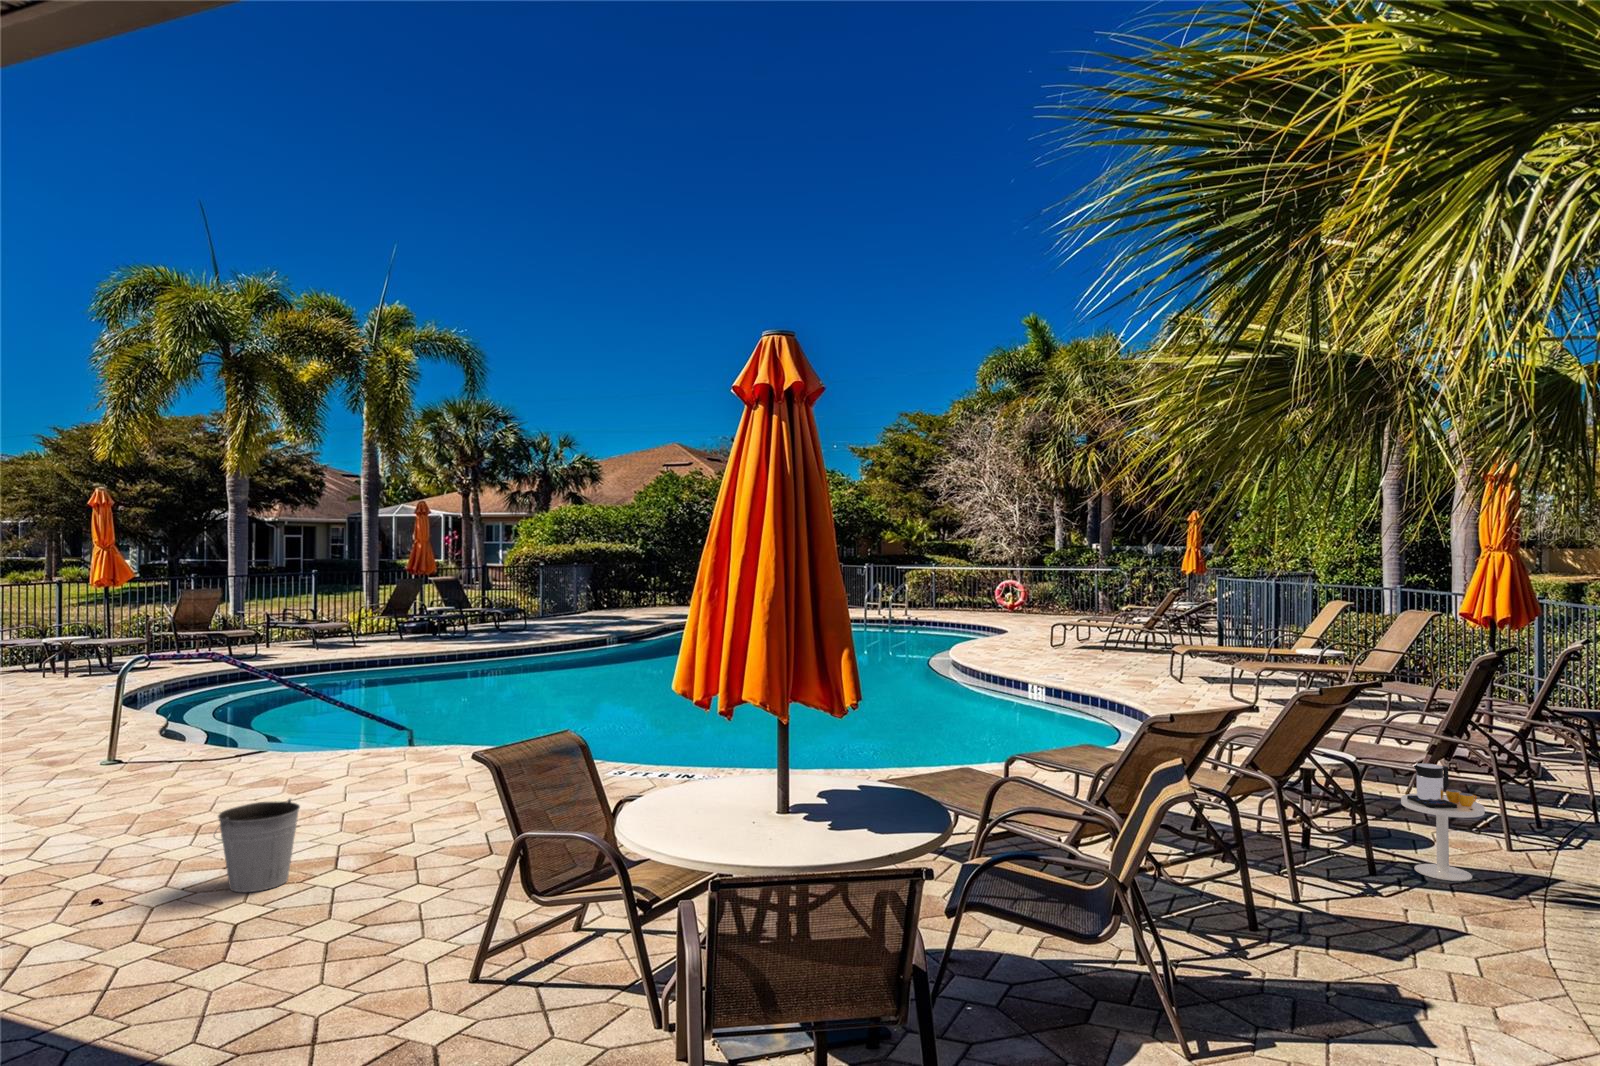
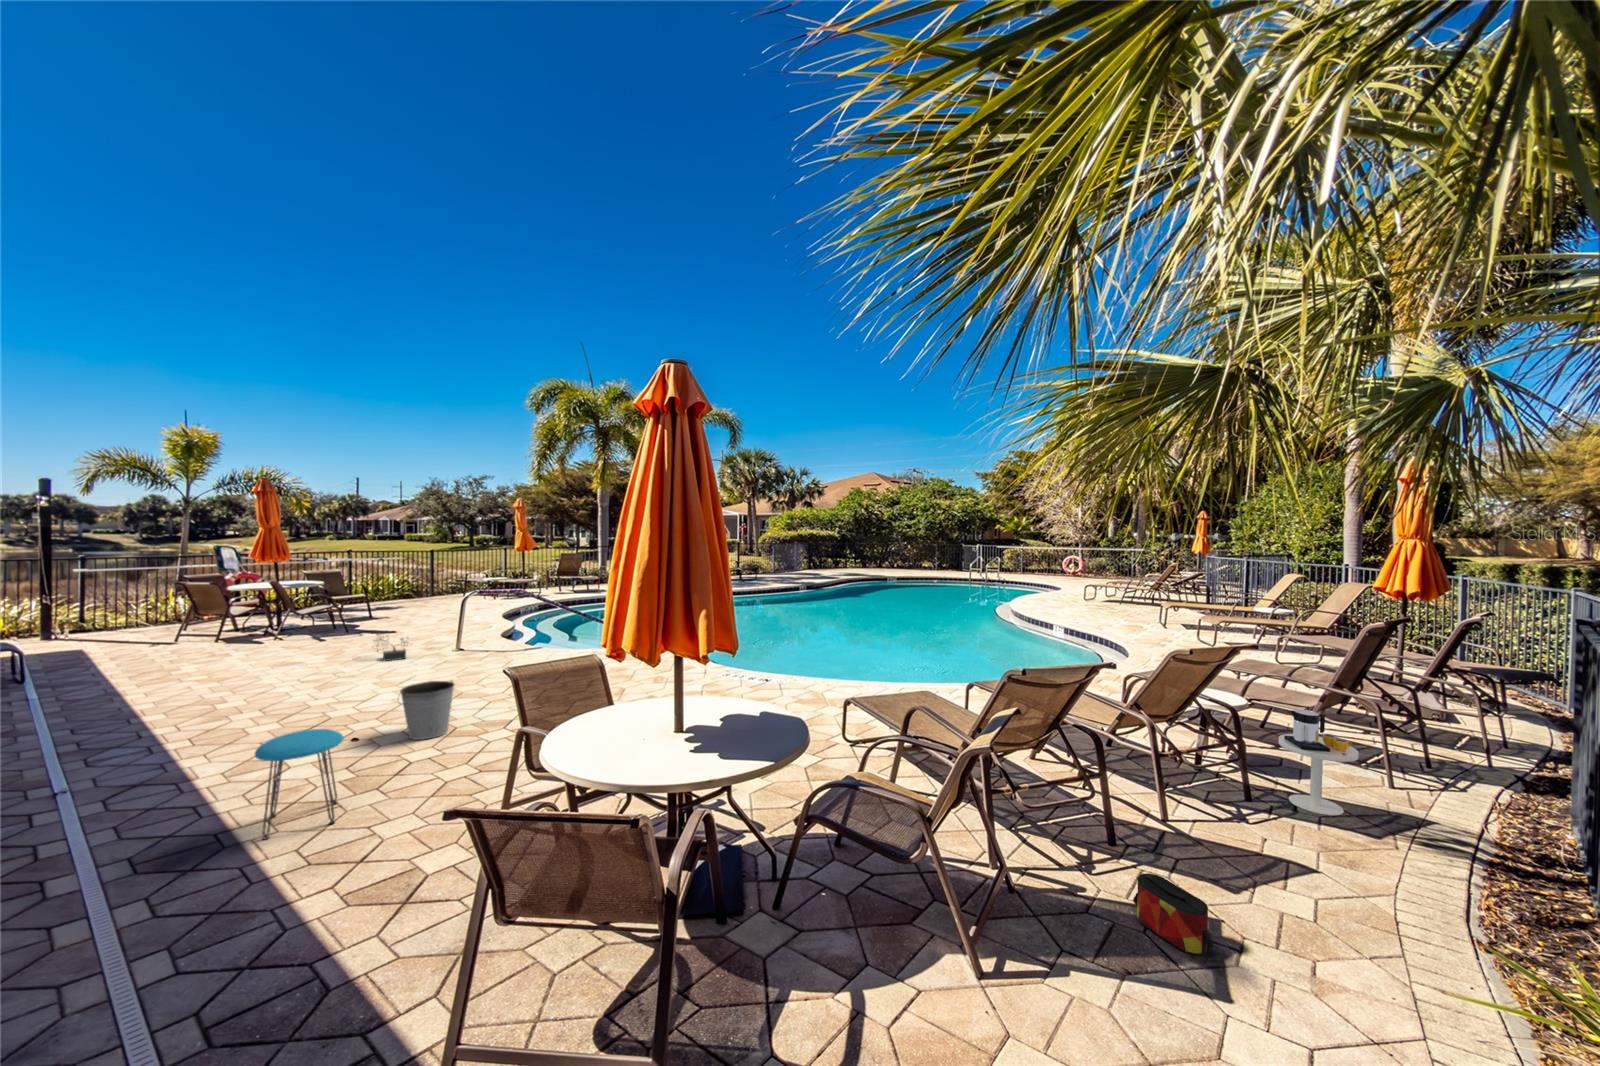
decorative plant: none [55,744,124,791] -> present [374,634,408,661]
stool: none [101,866,225,1032] -> present [255,729,343,840]
bag: none [1304,941,1400,1017] -> present [1133,873,1214,955]

